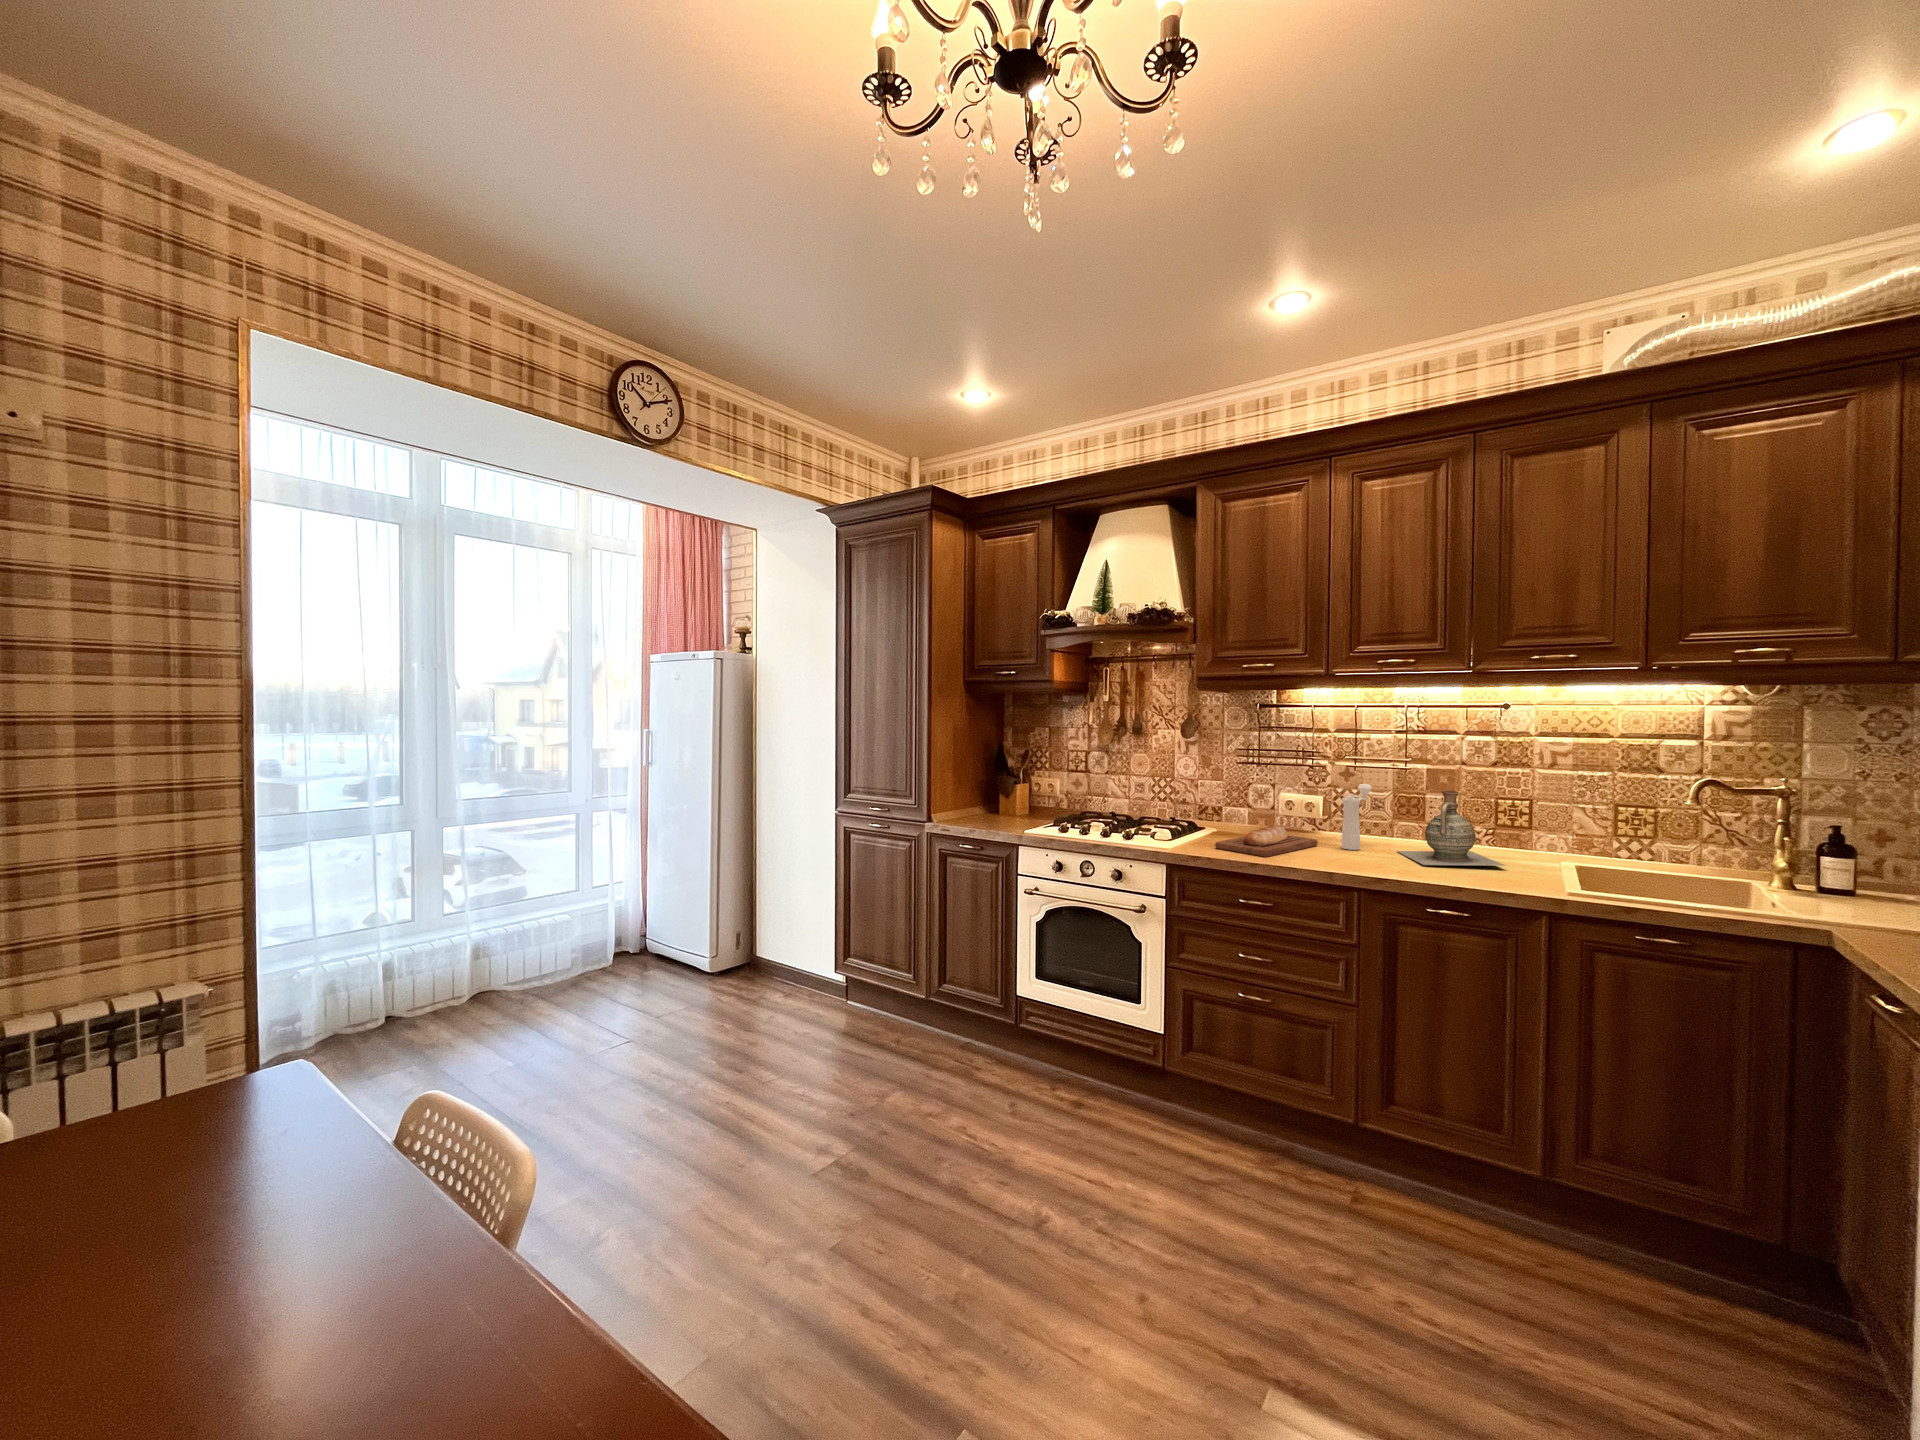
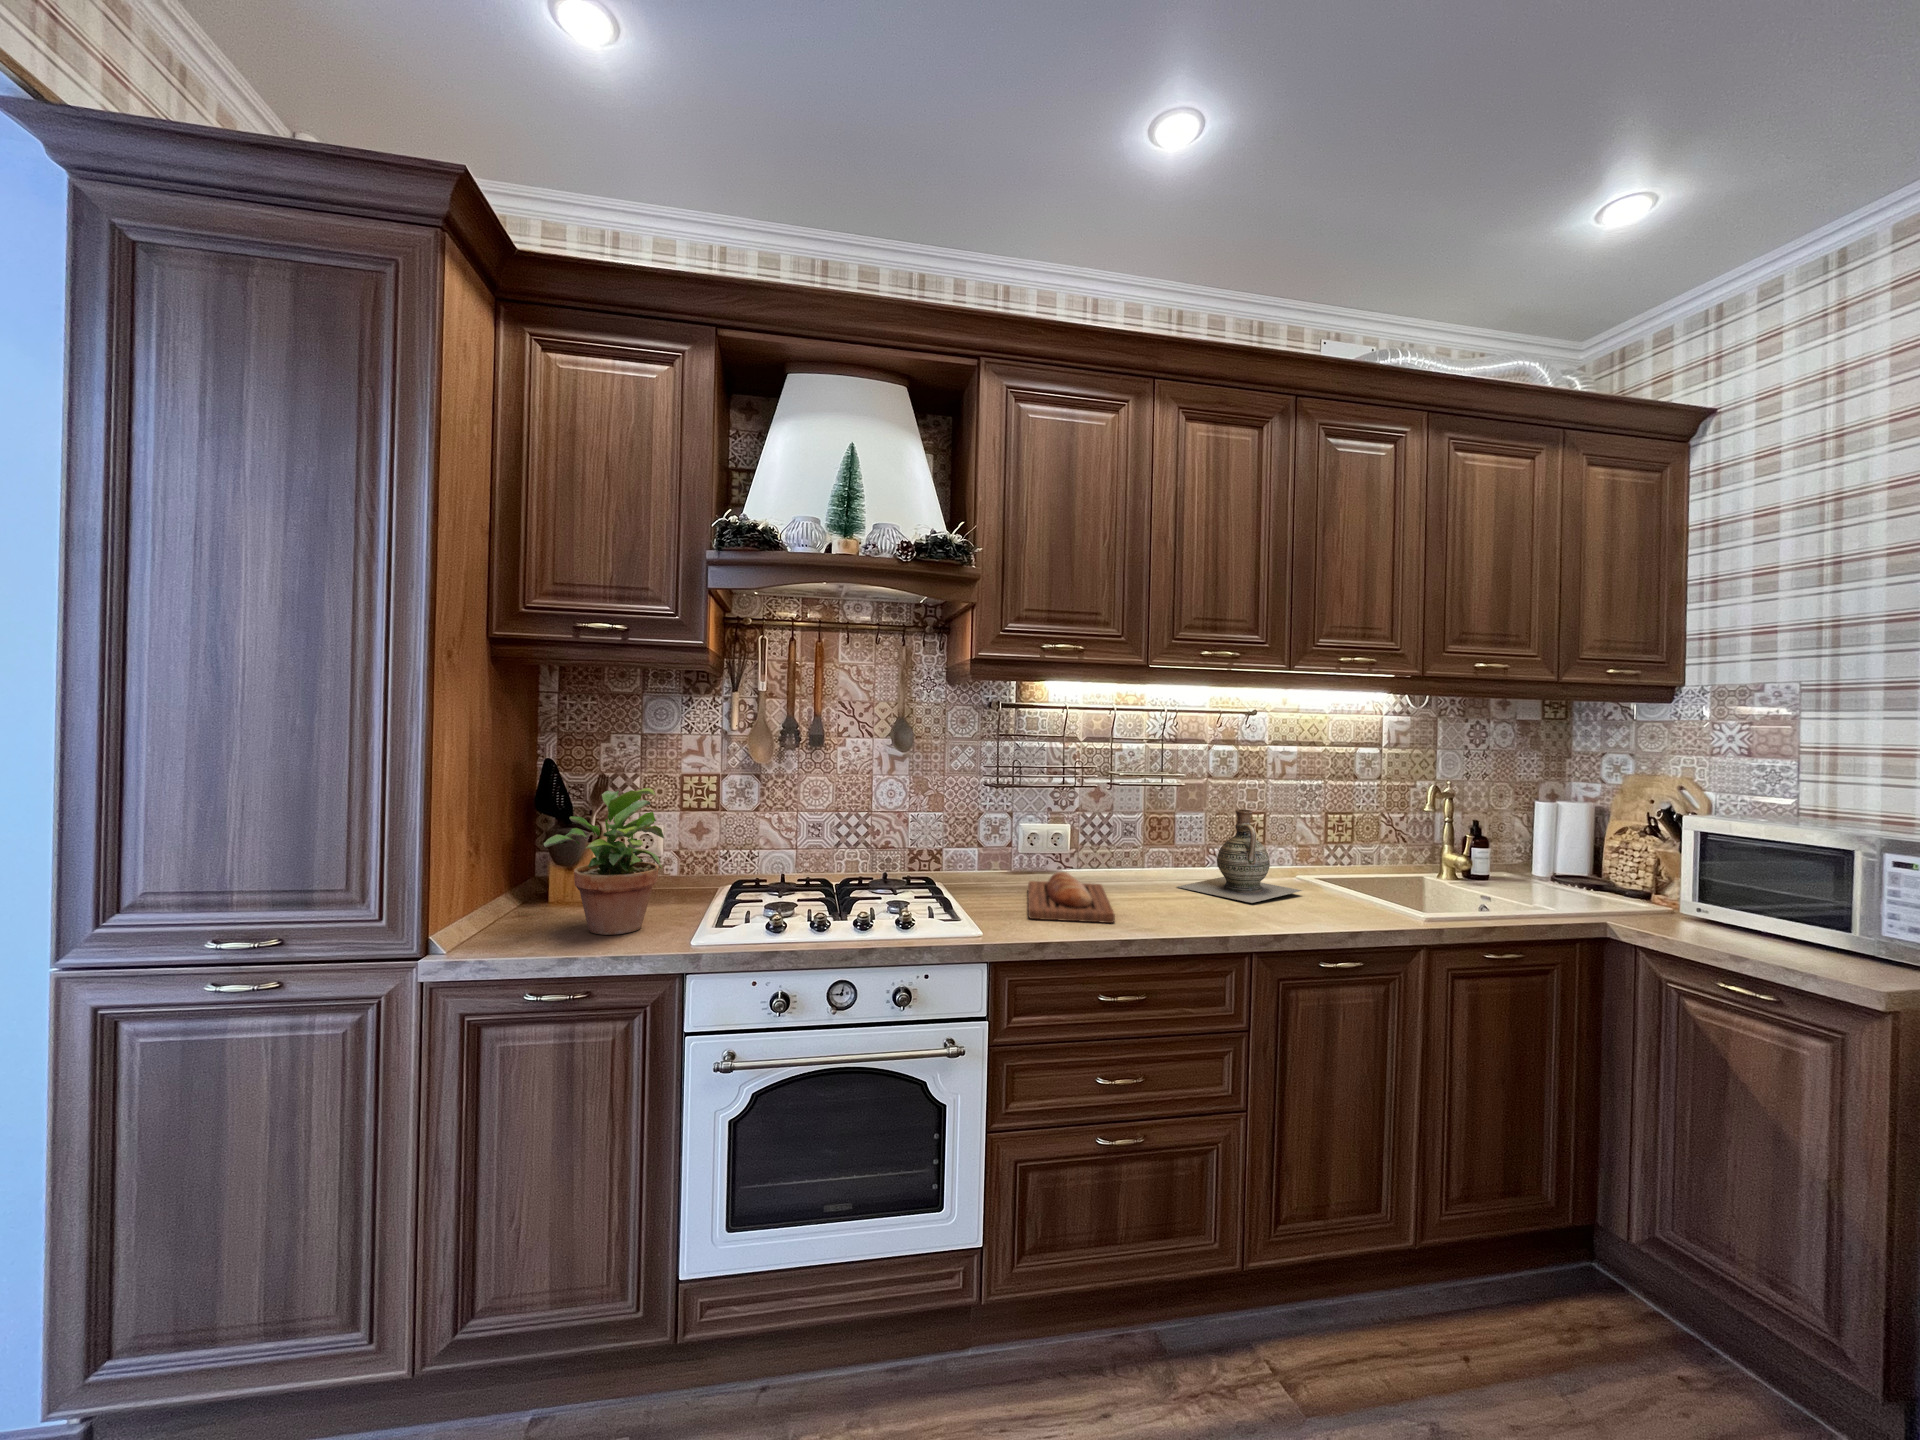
potted plant: none [969,754,1027,825] -> present [544,788,664,935]
pepper mill: present [1342,784,1372,850] -> none [1122,806,1149,893]

